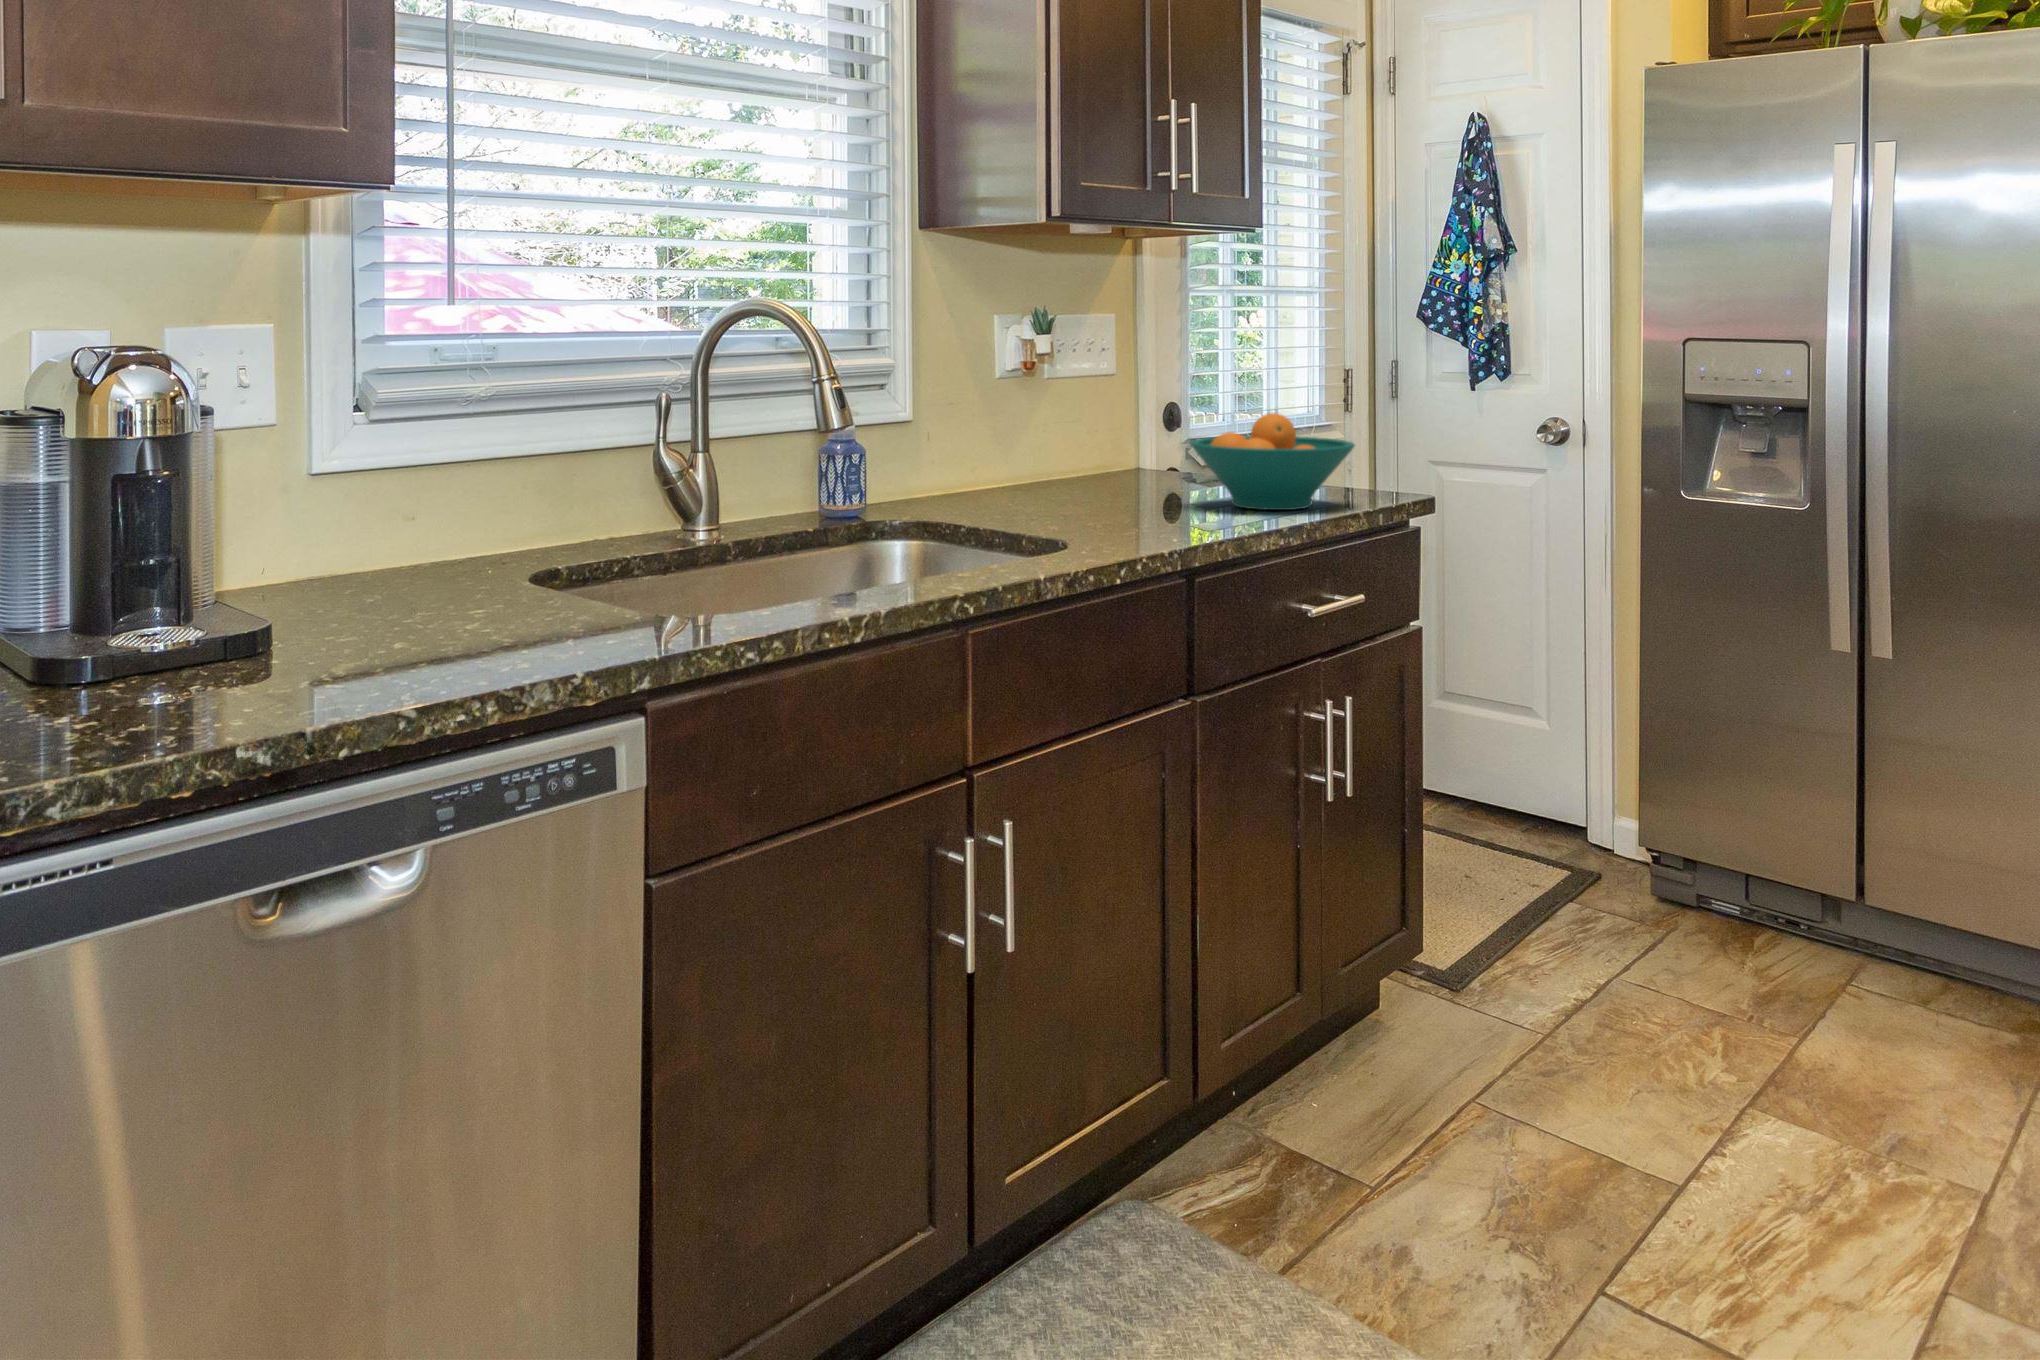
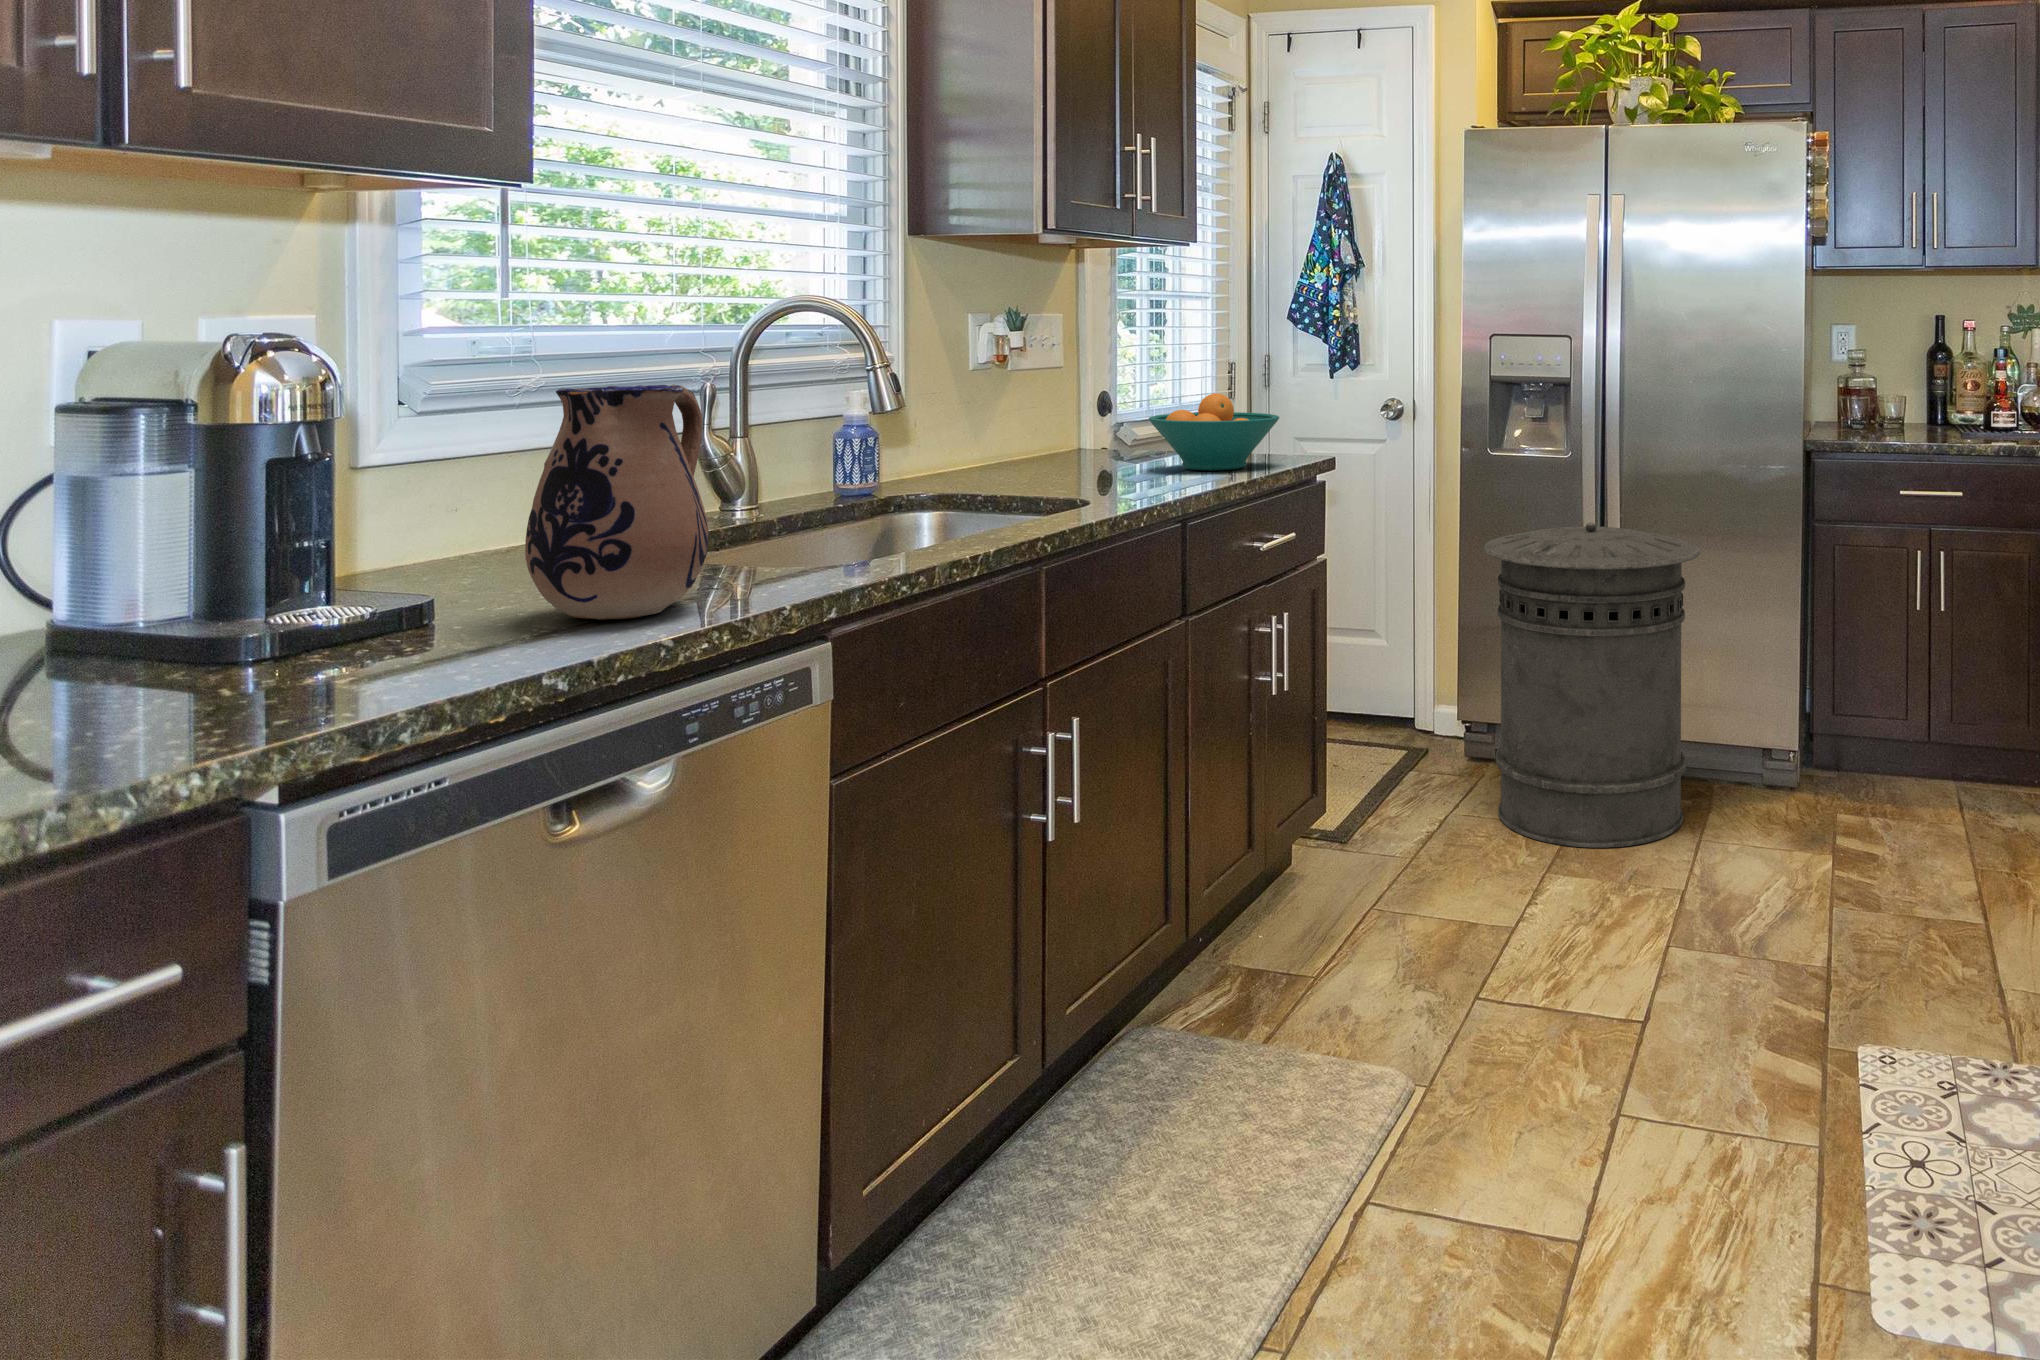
ceramic pitcher: none [325,401,532,672] -> present [525,384,709,620]
trash can: none [1665,608,2026,1092] -> present [1483,522,1700,848]

